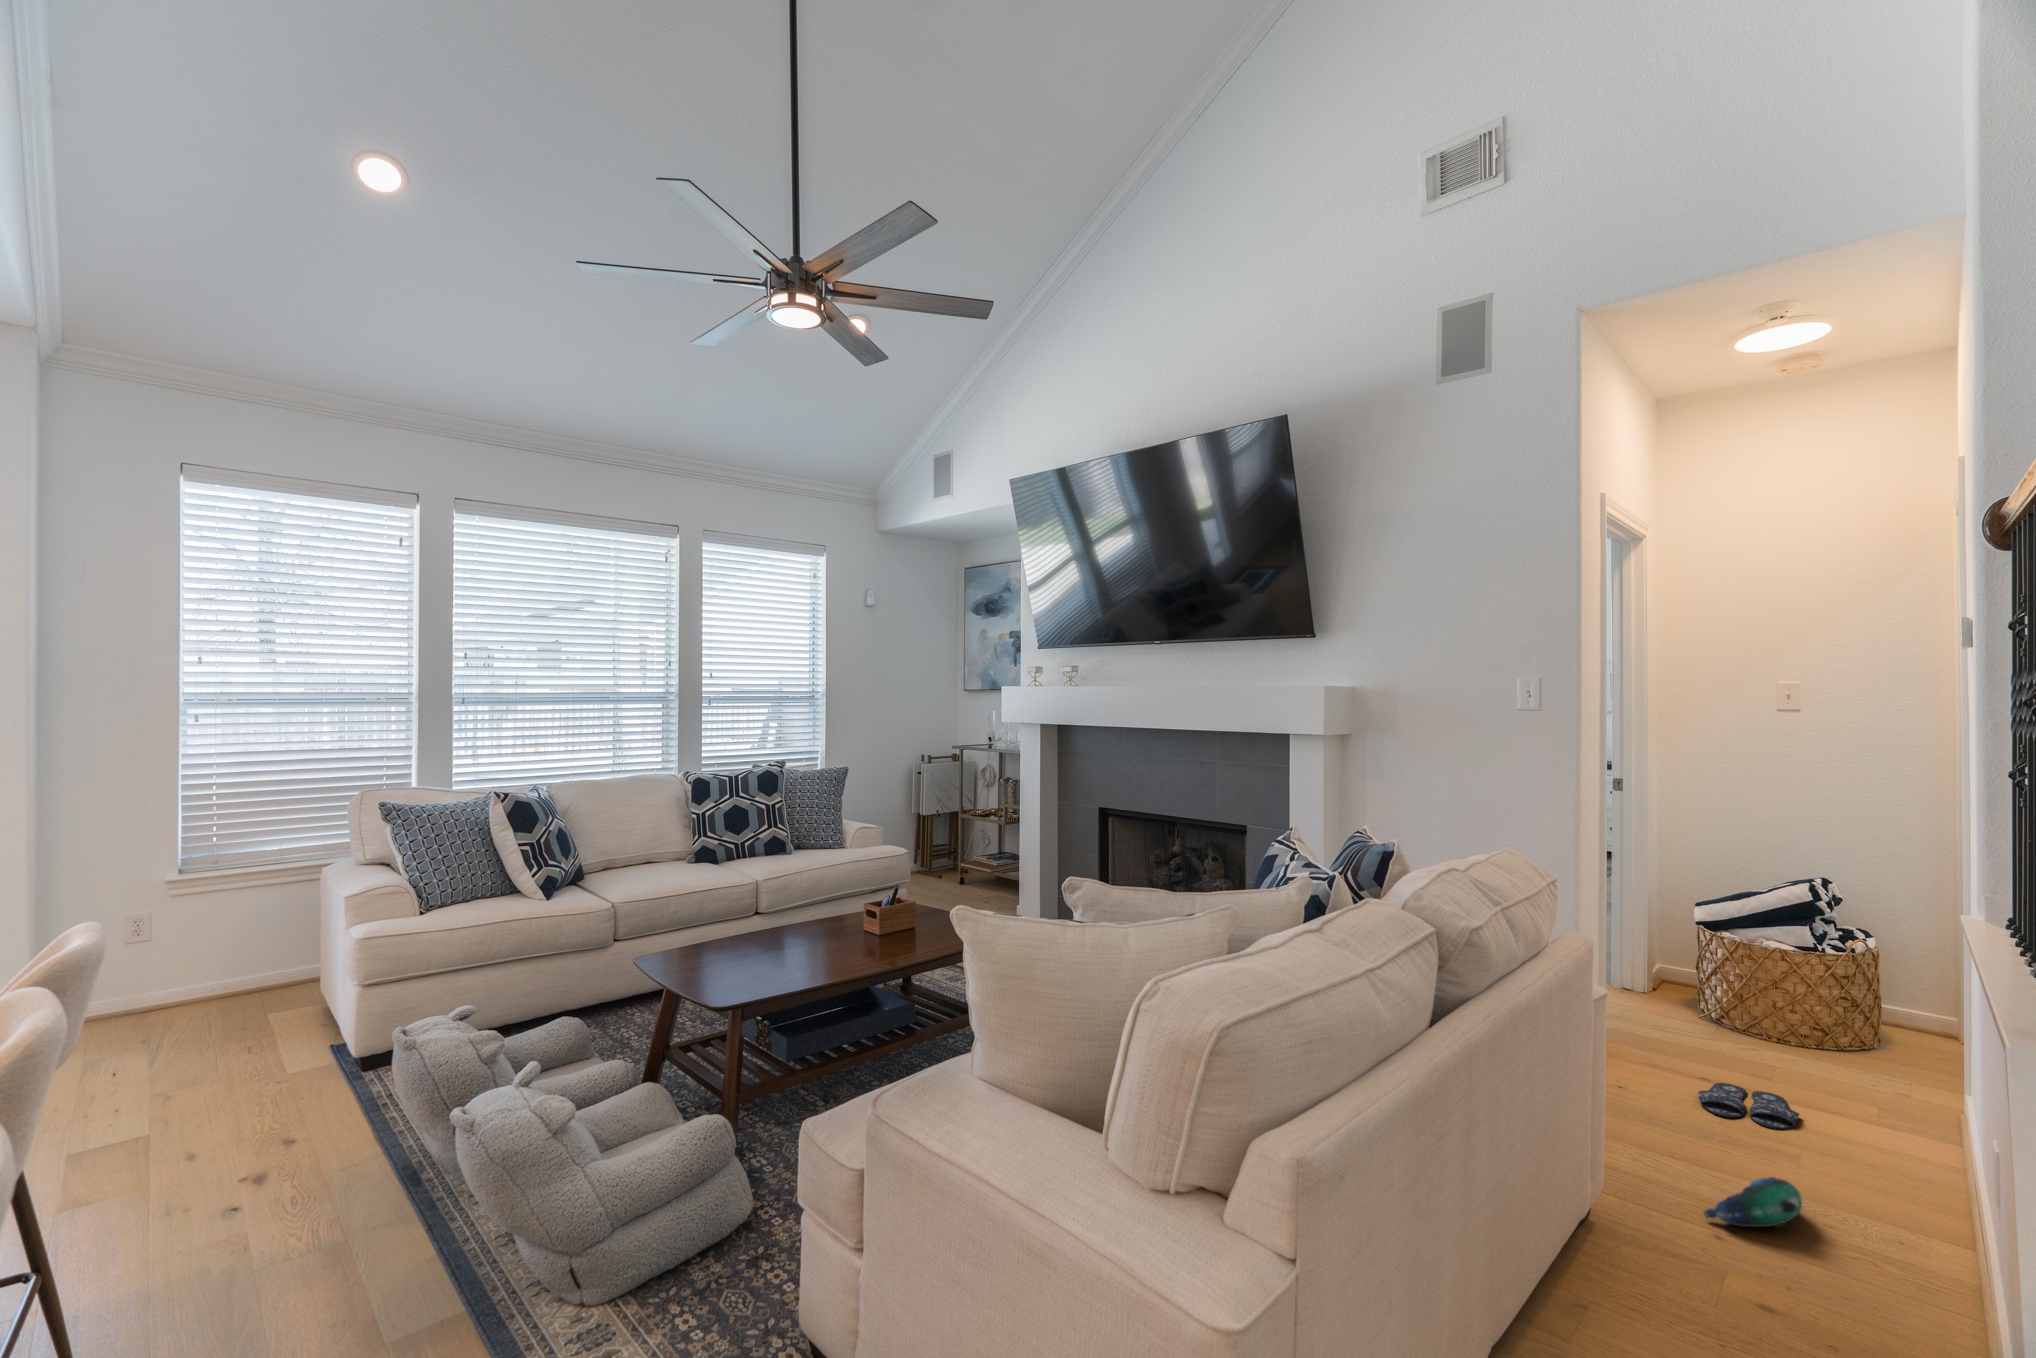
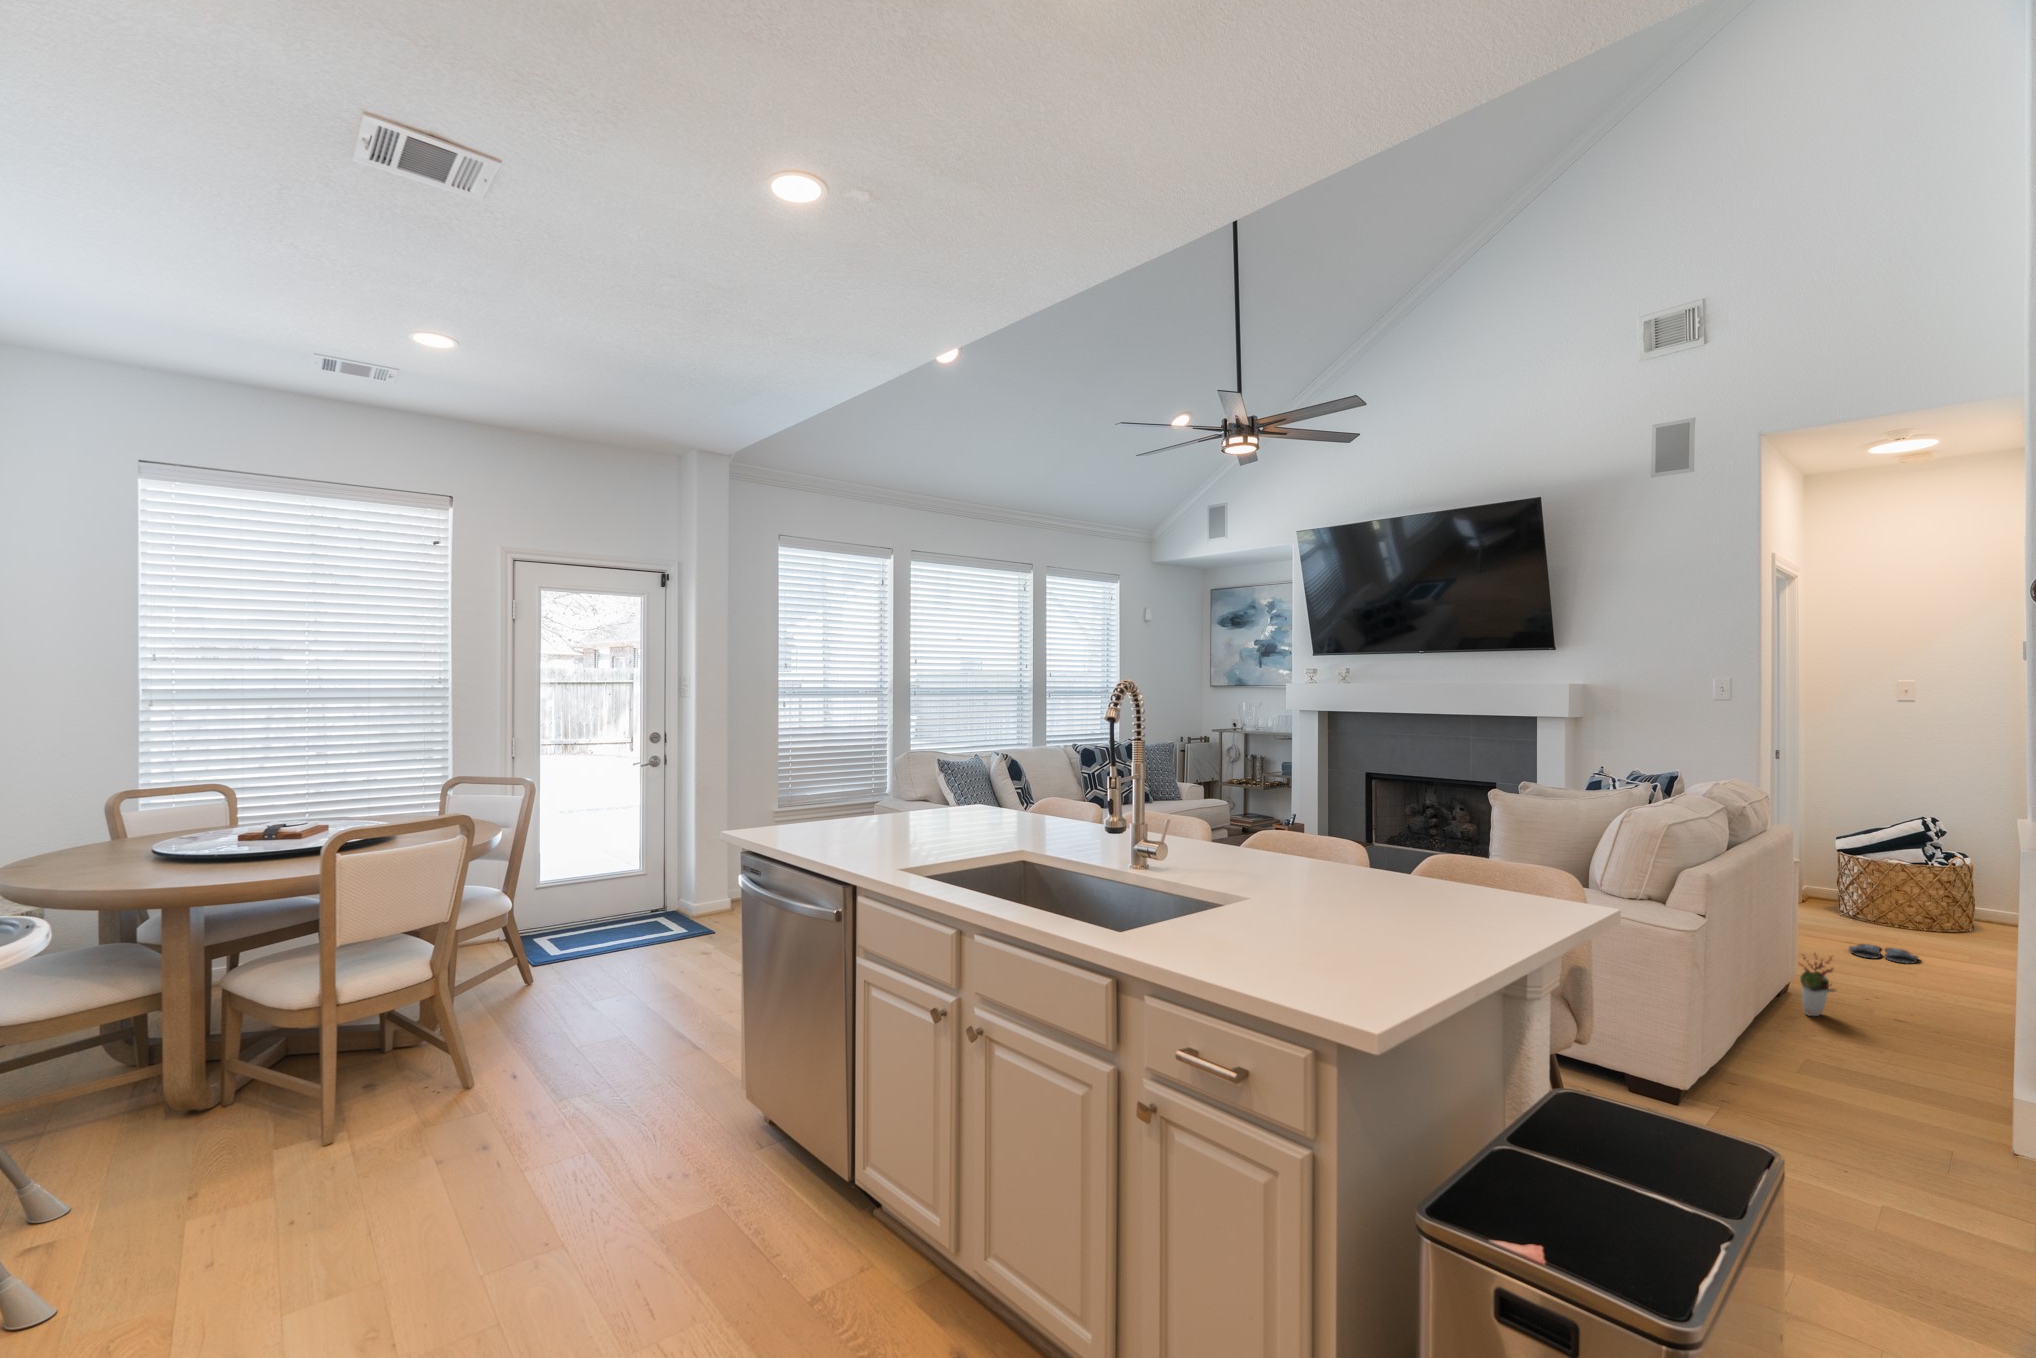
decorative plant: none [1588,1171,1649,1287] -> present [1800,957,1836,1016]
plush toy: present [1704,1177,1802,1228] -> none [1863,973,1925,998]

